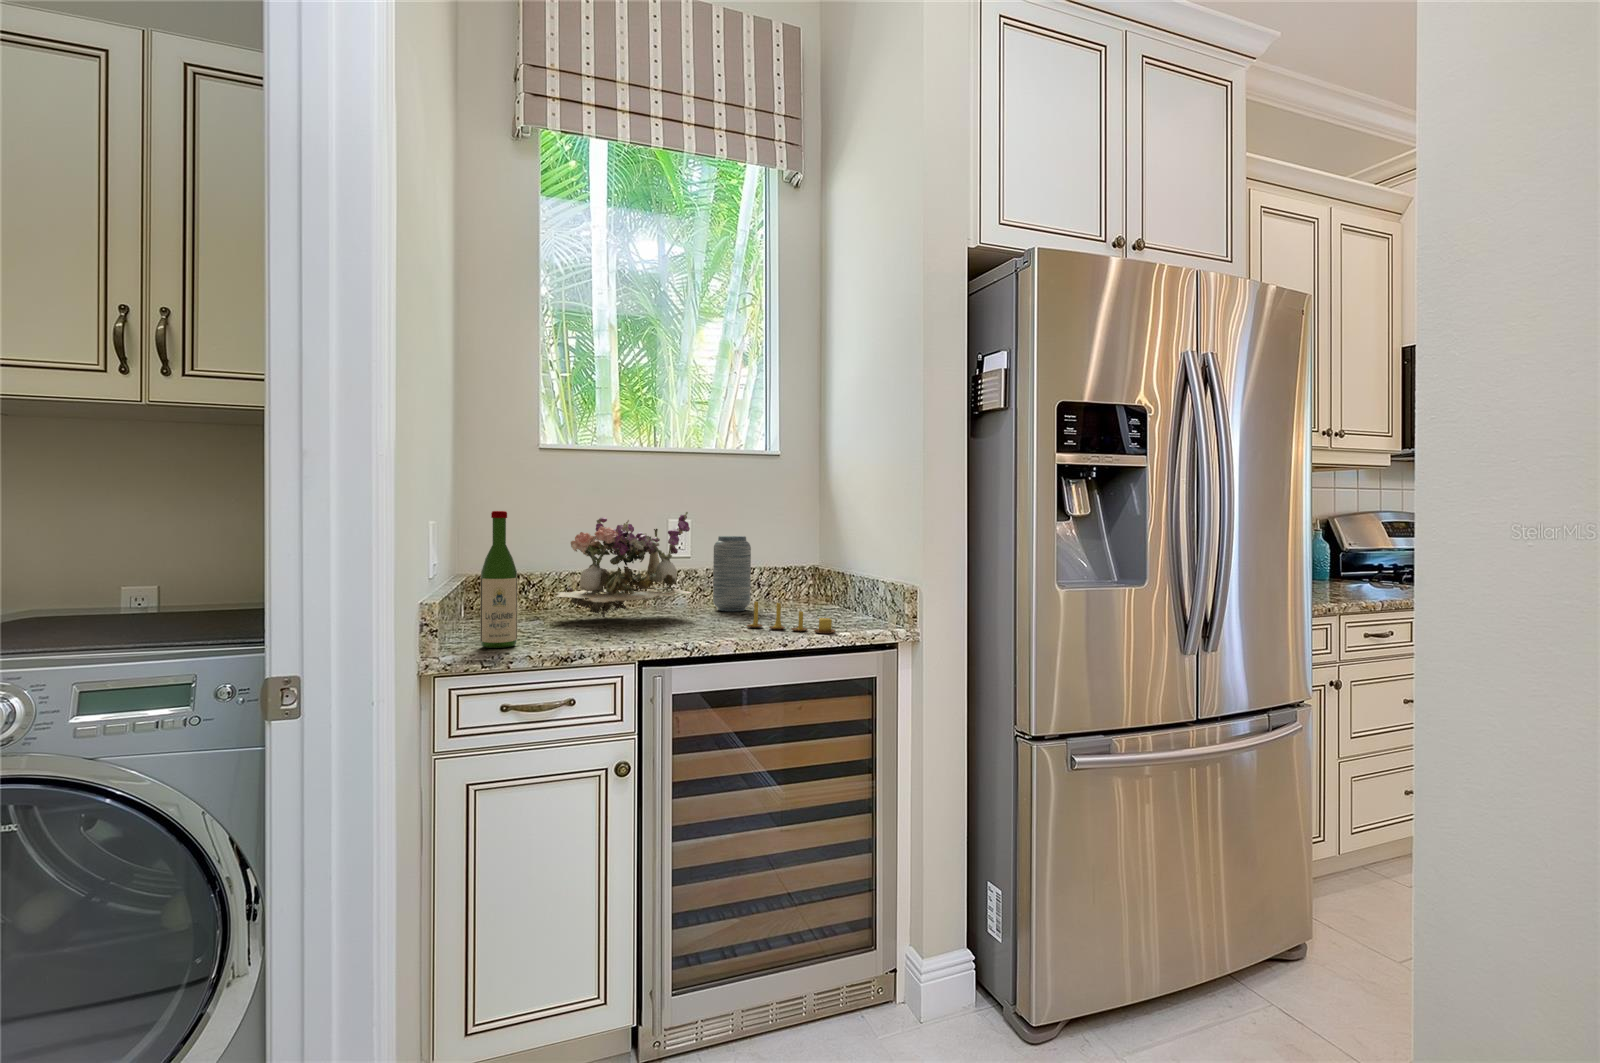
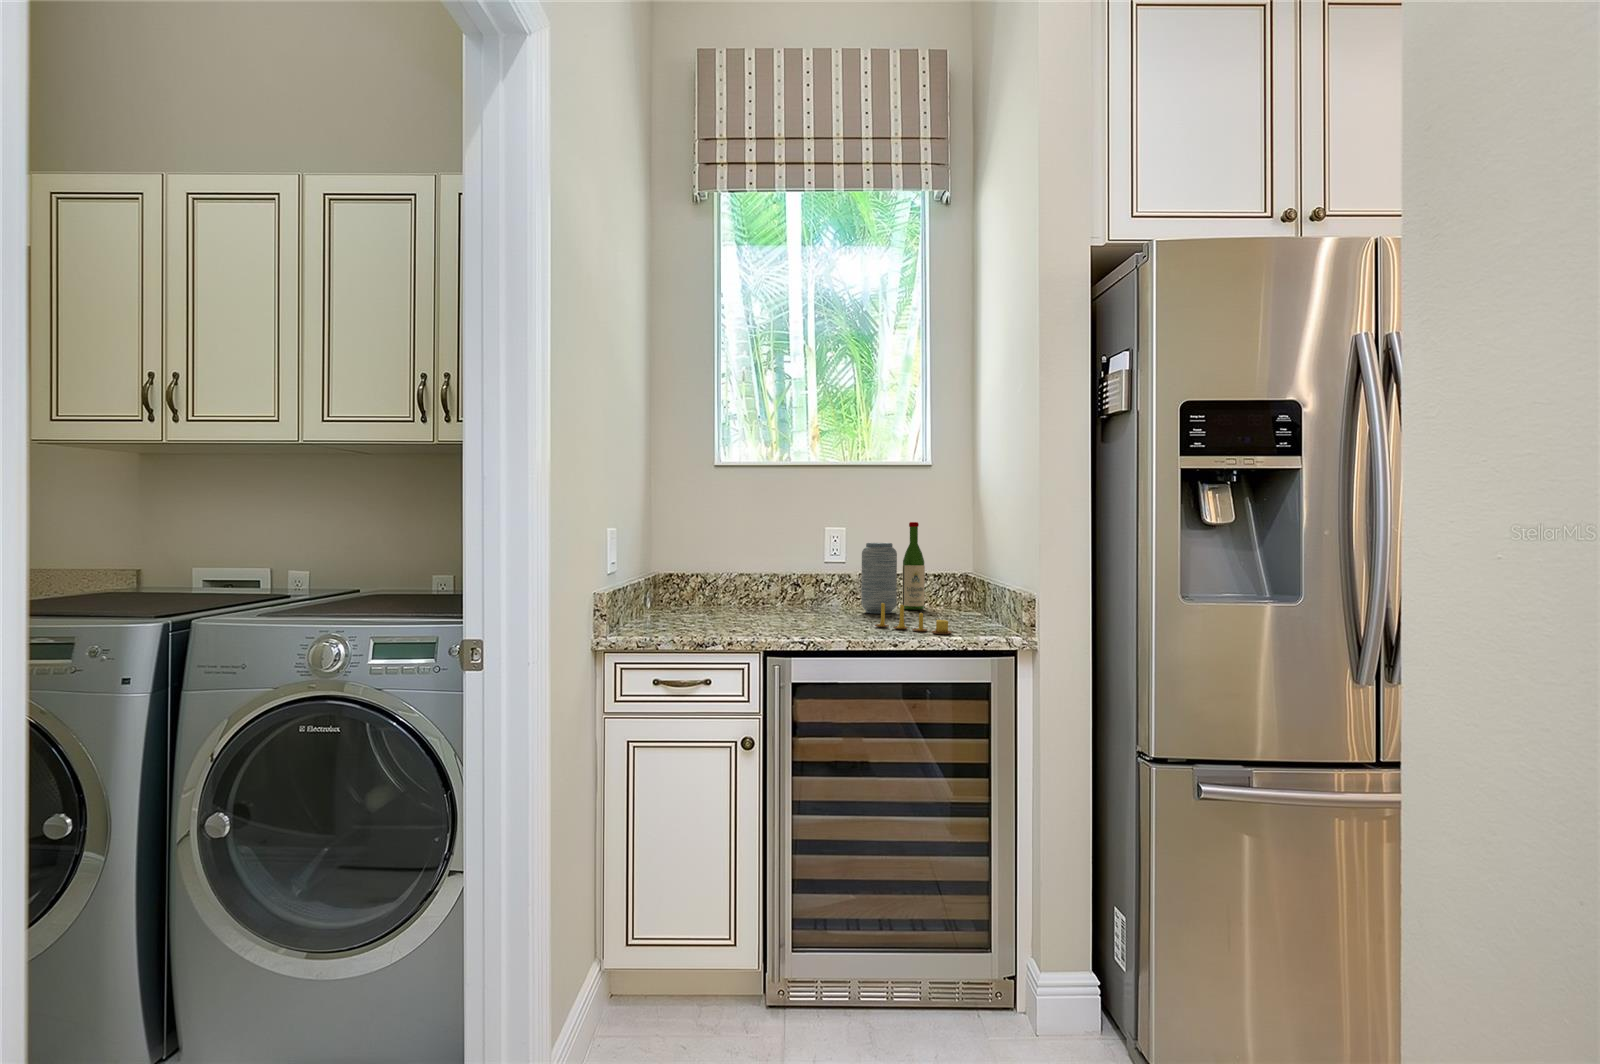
wine bottle: present [480,511,517,648] -> present [902,522,925,610]
flower arrangement: present [553,512,692,618] -> none [714,520,835,616]

